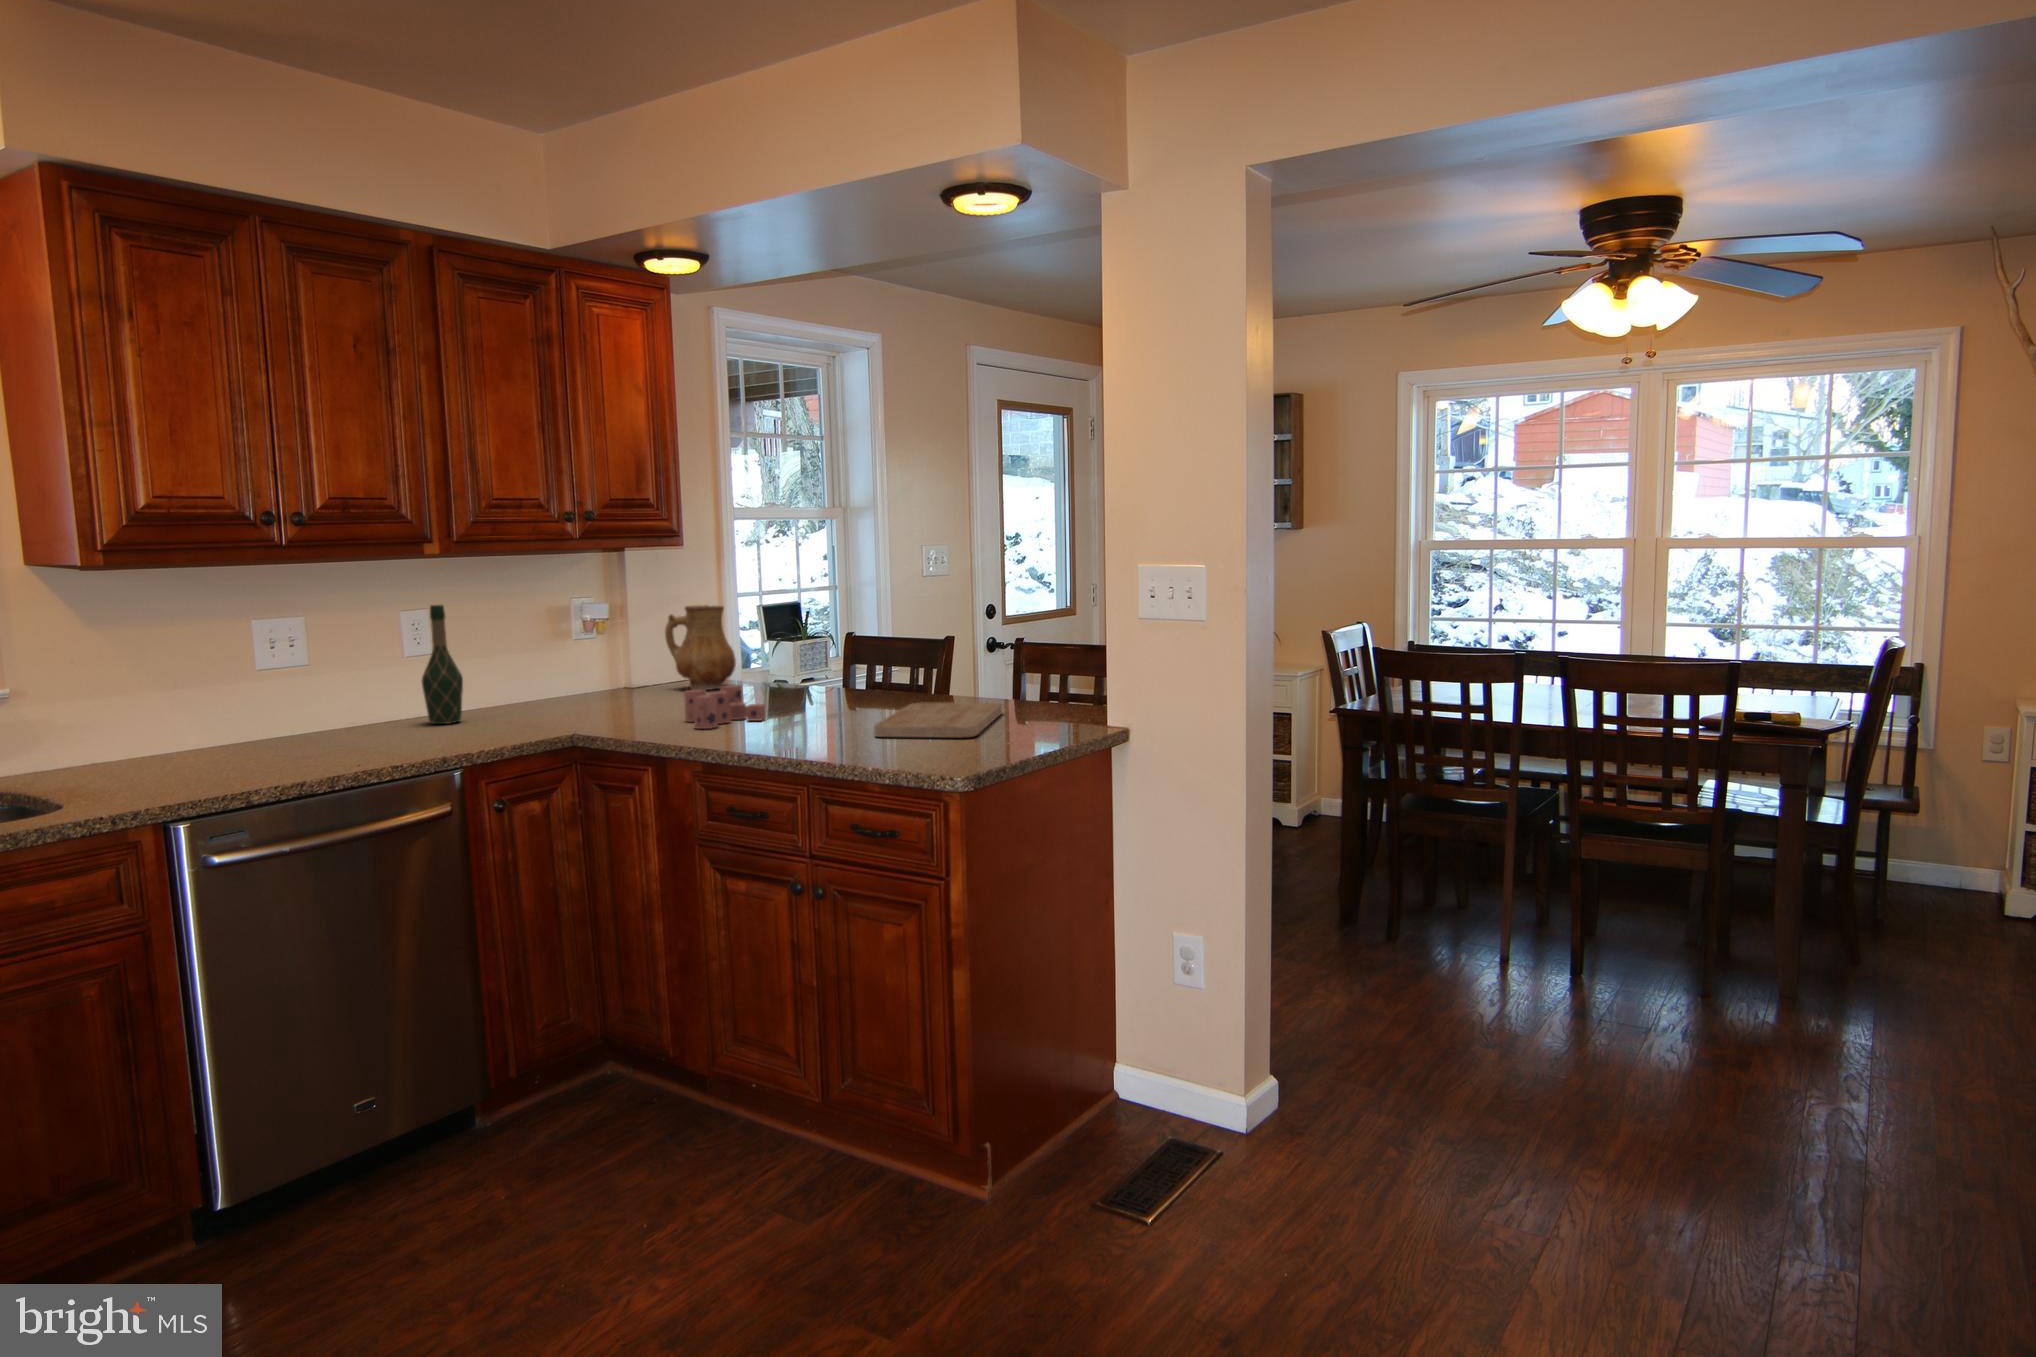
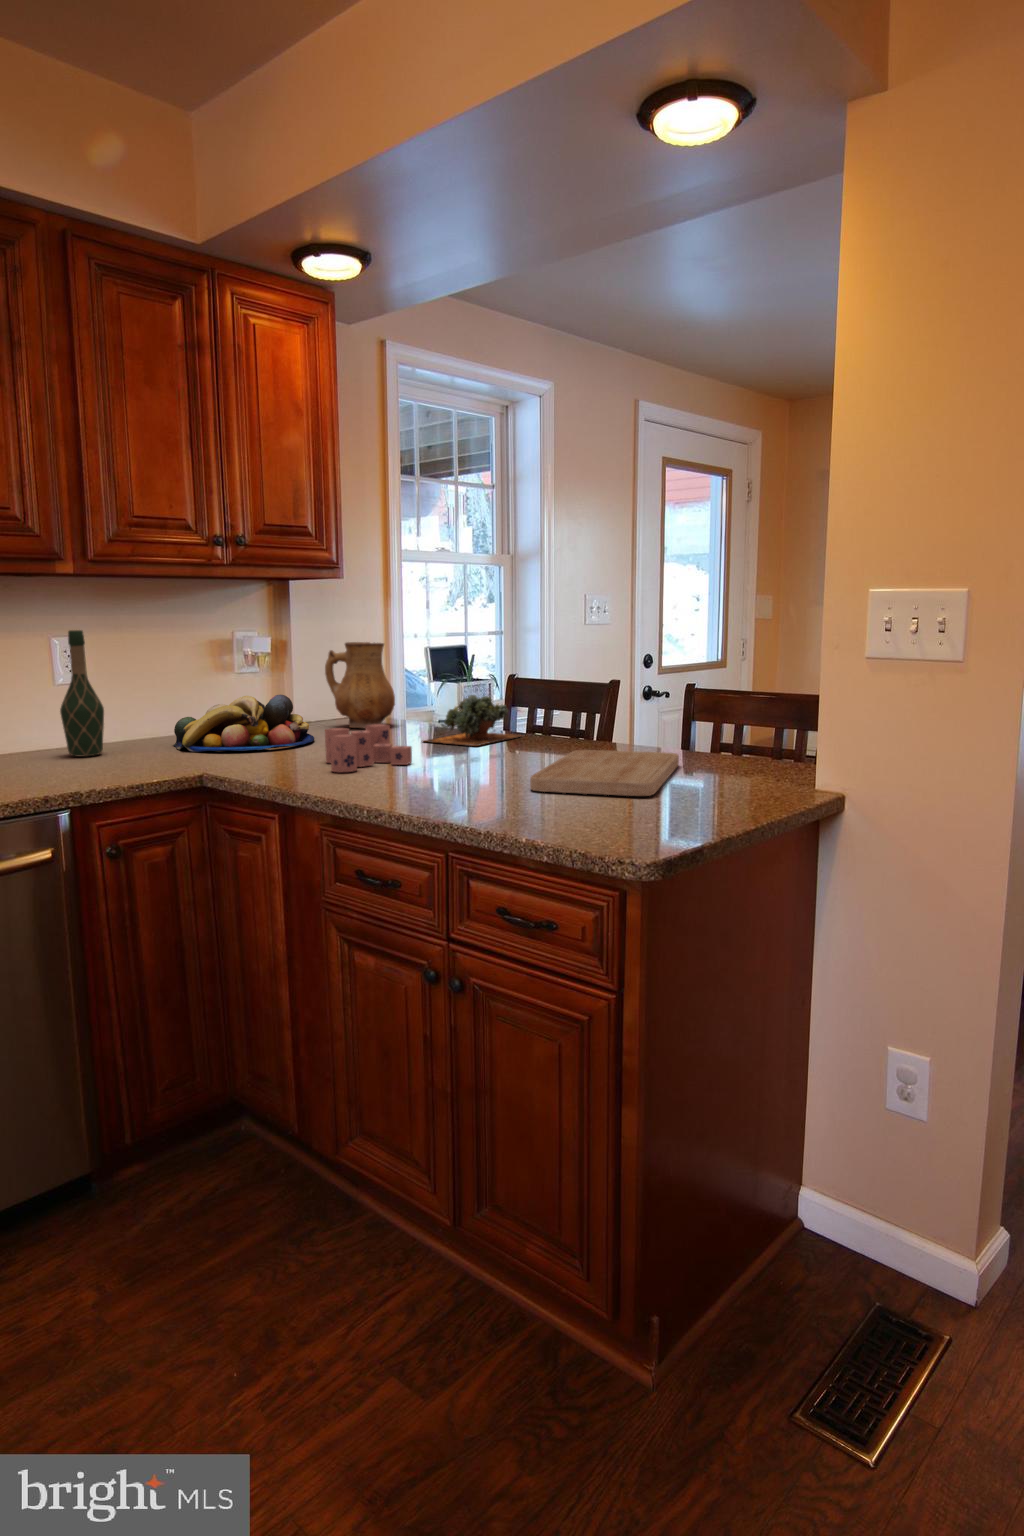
succulent plant: none [768,654,864,703] -> present [423,695,521,746]
fruit bowl: none [524,660,663,716] -> present [174,695,315,752]

